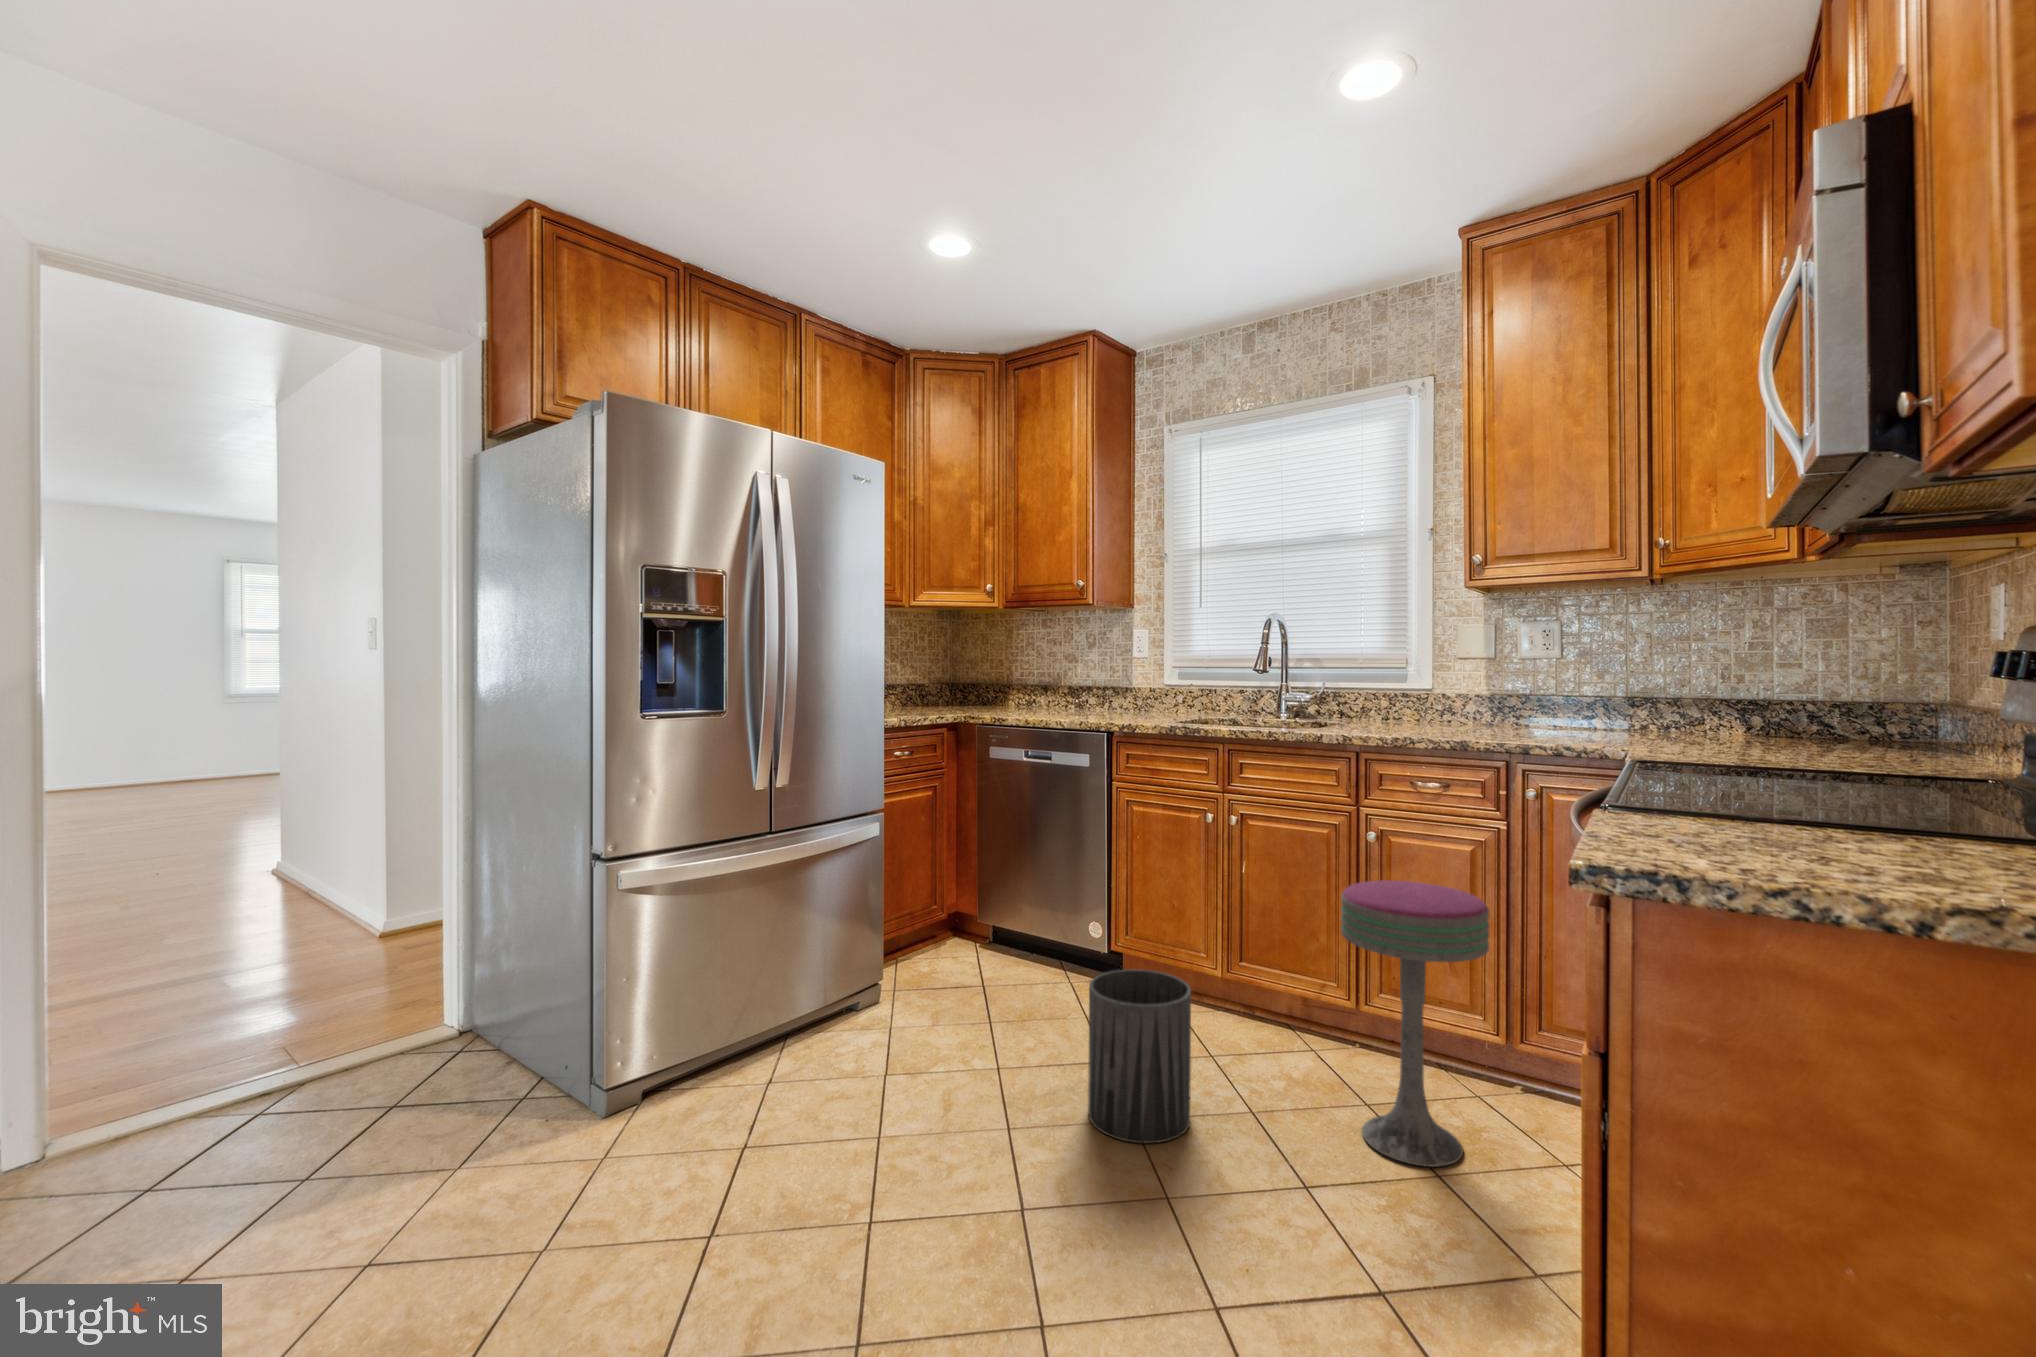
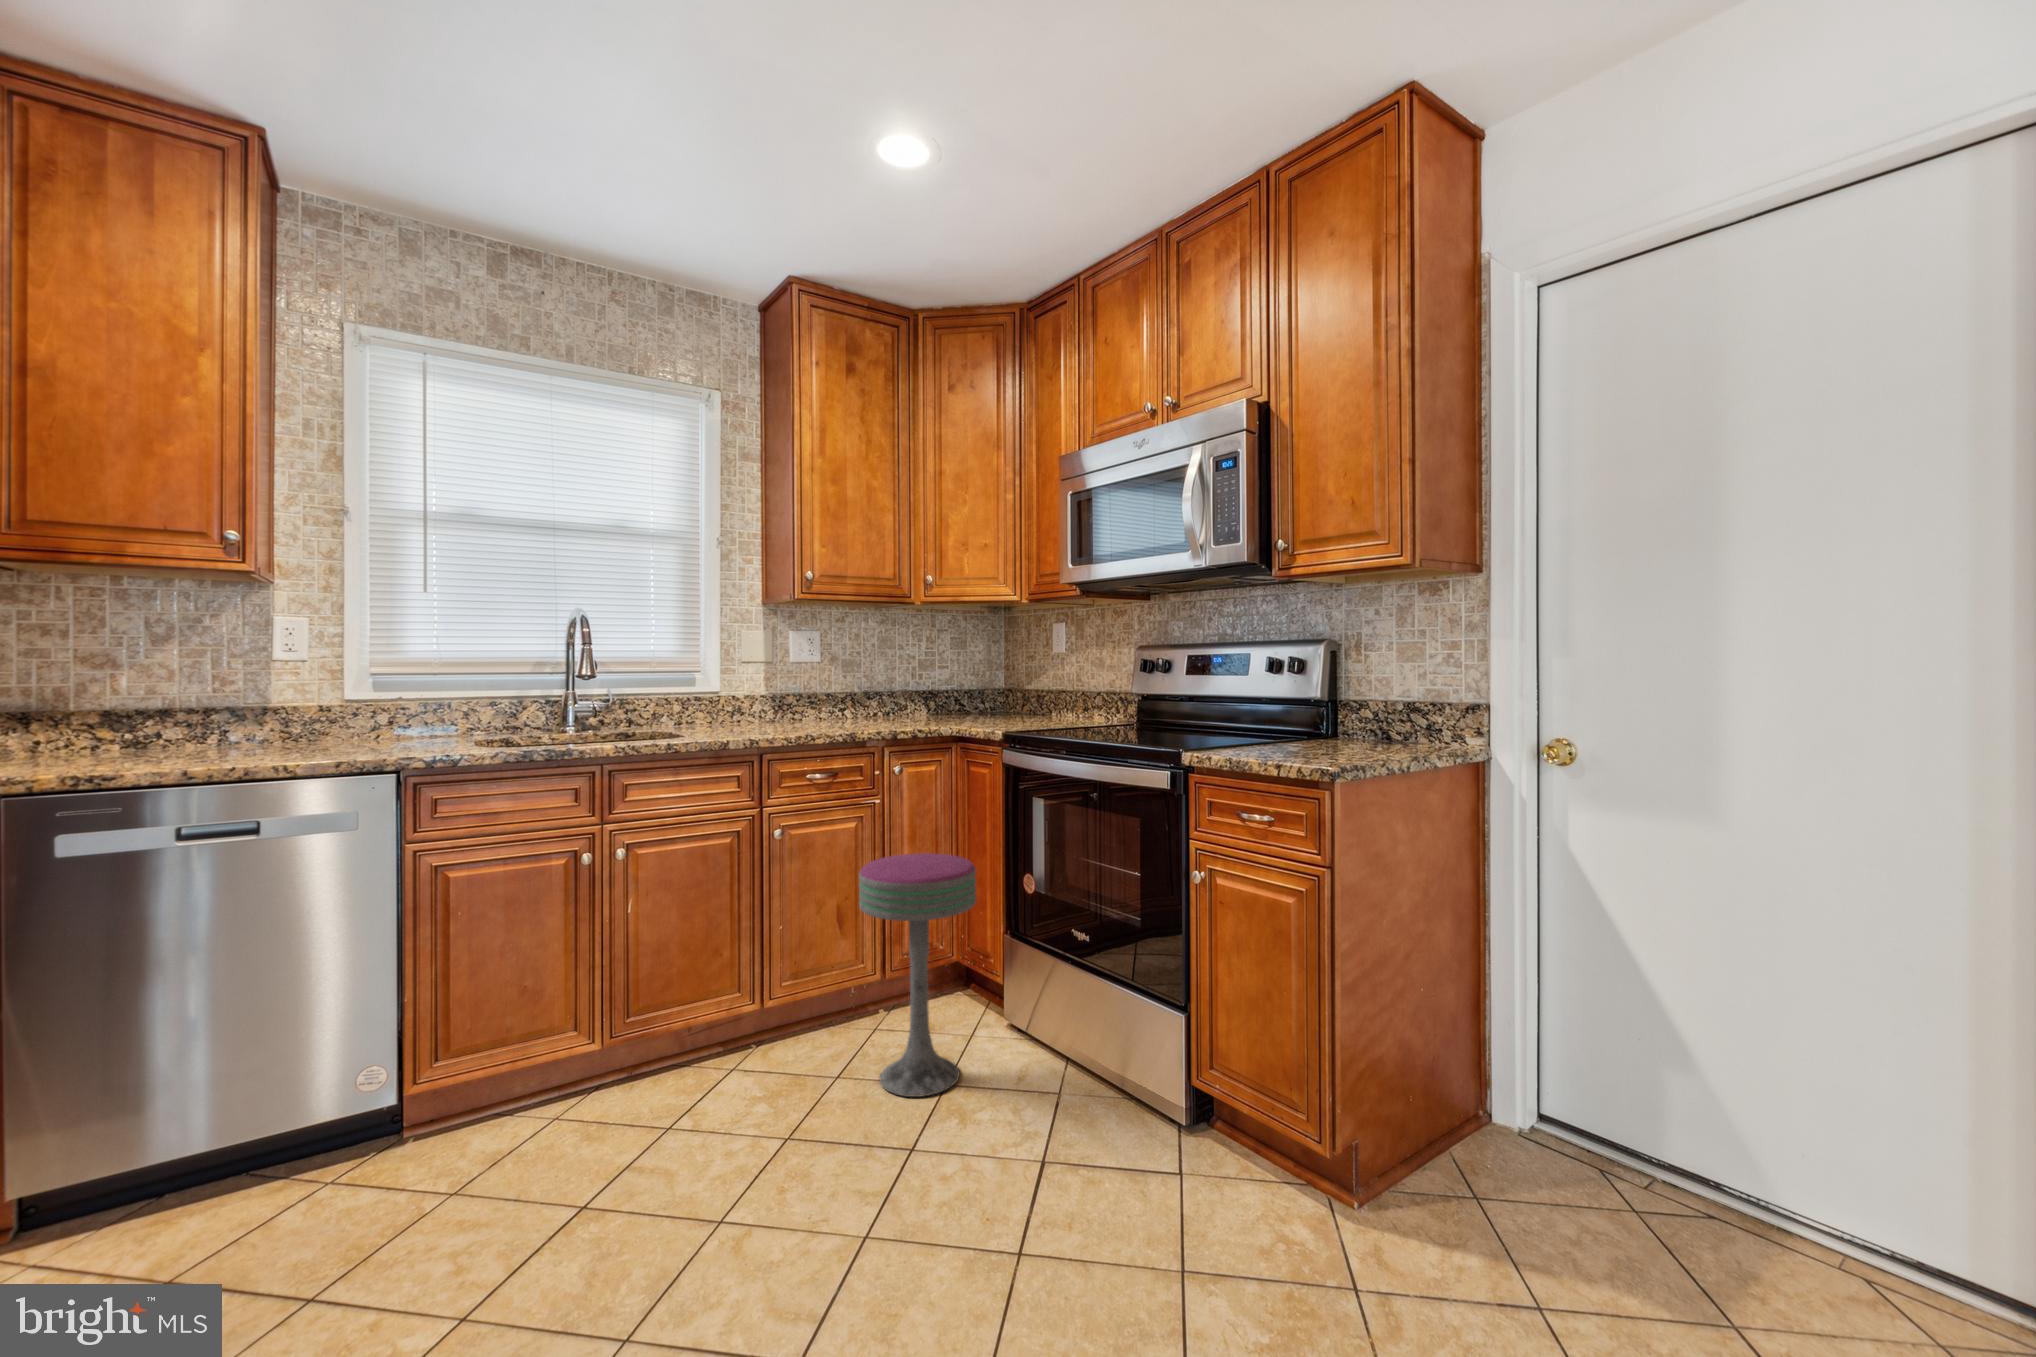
trash can: present [1088,969,1191,1143] -> none [690,1035,822,1268]

